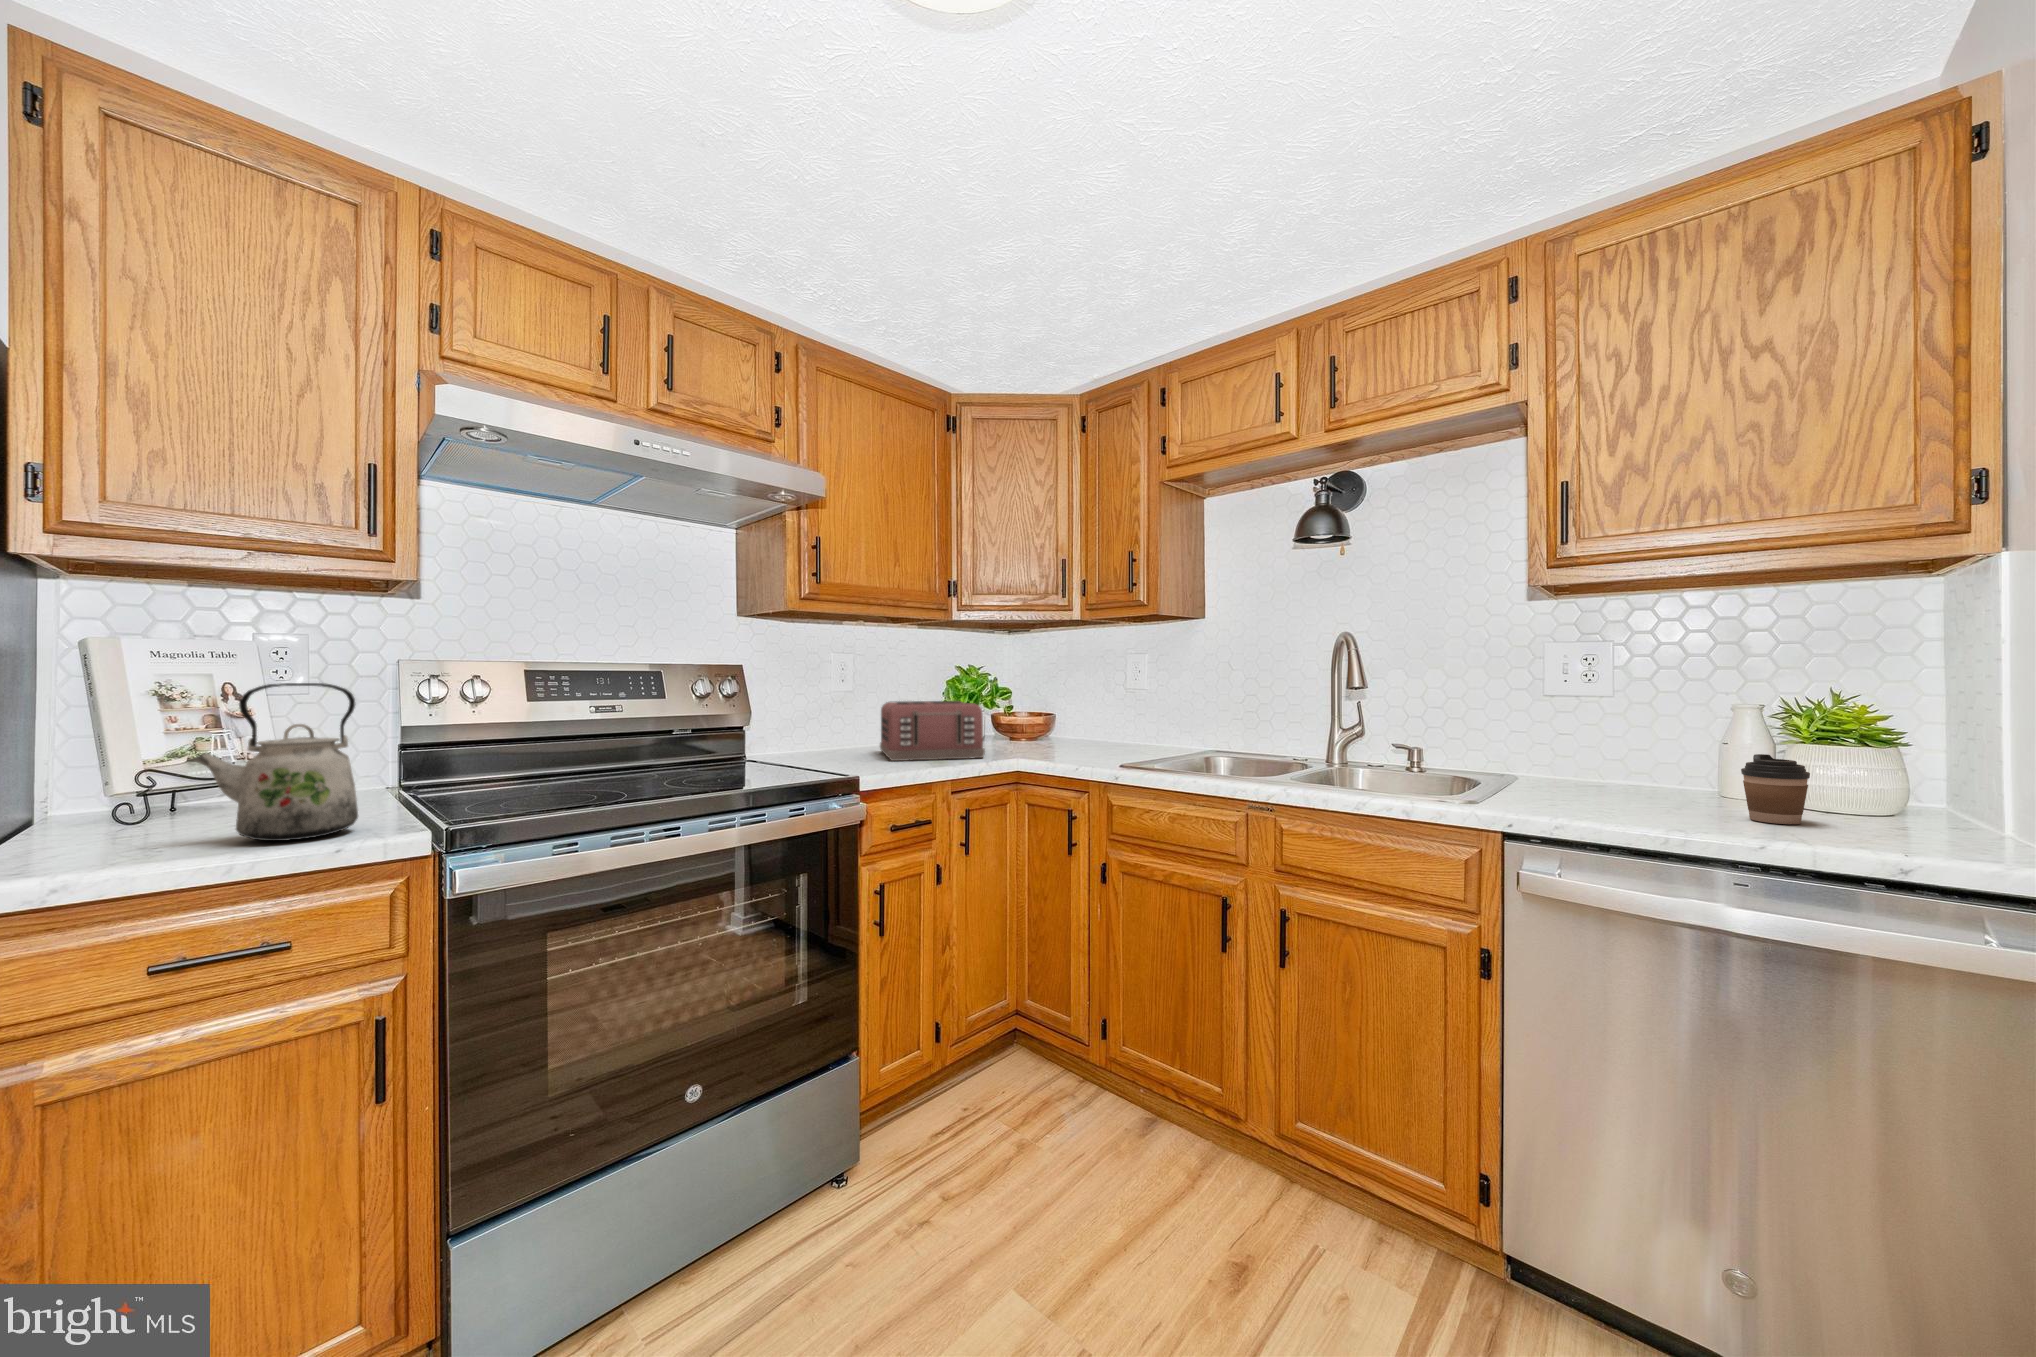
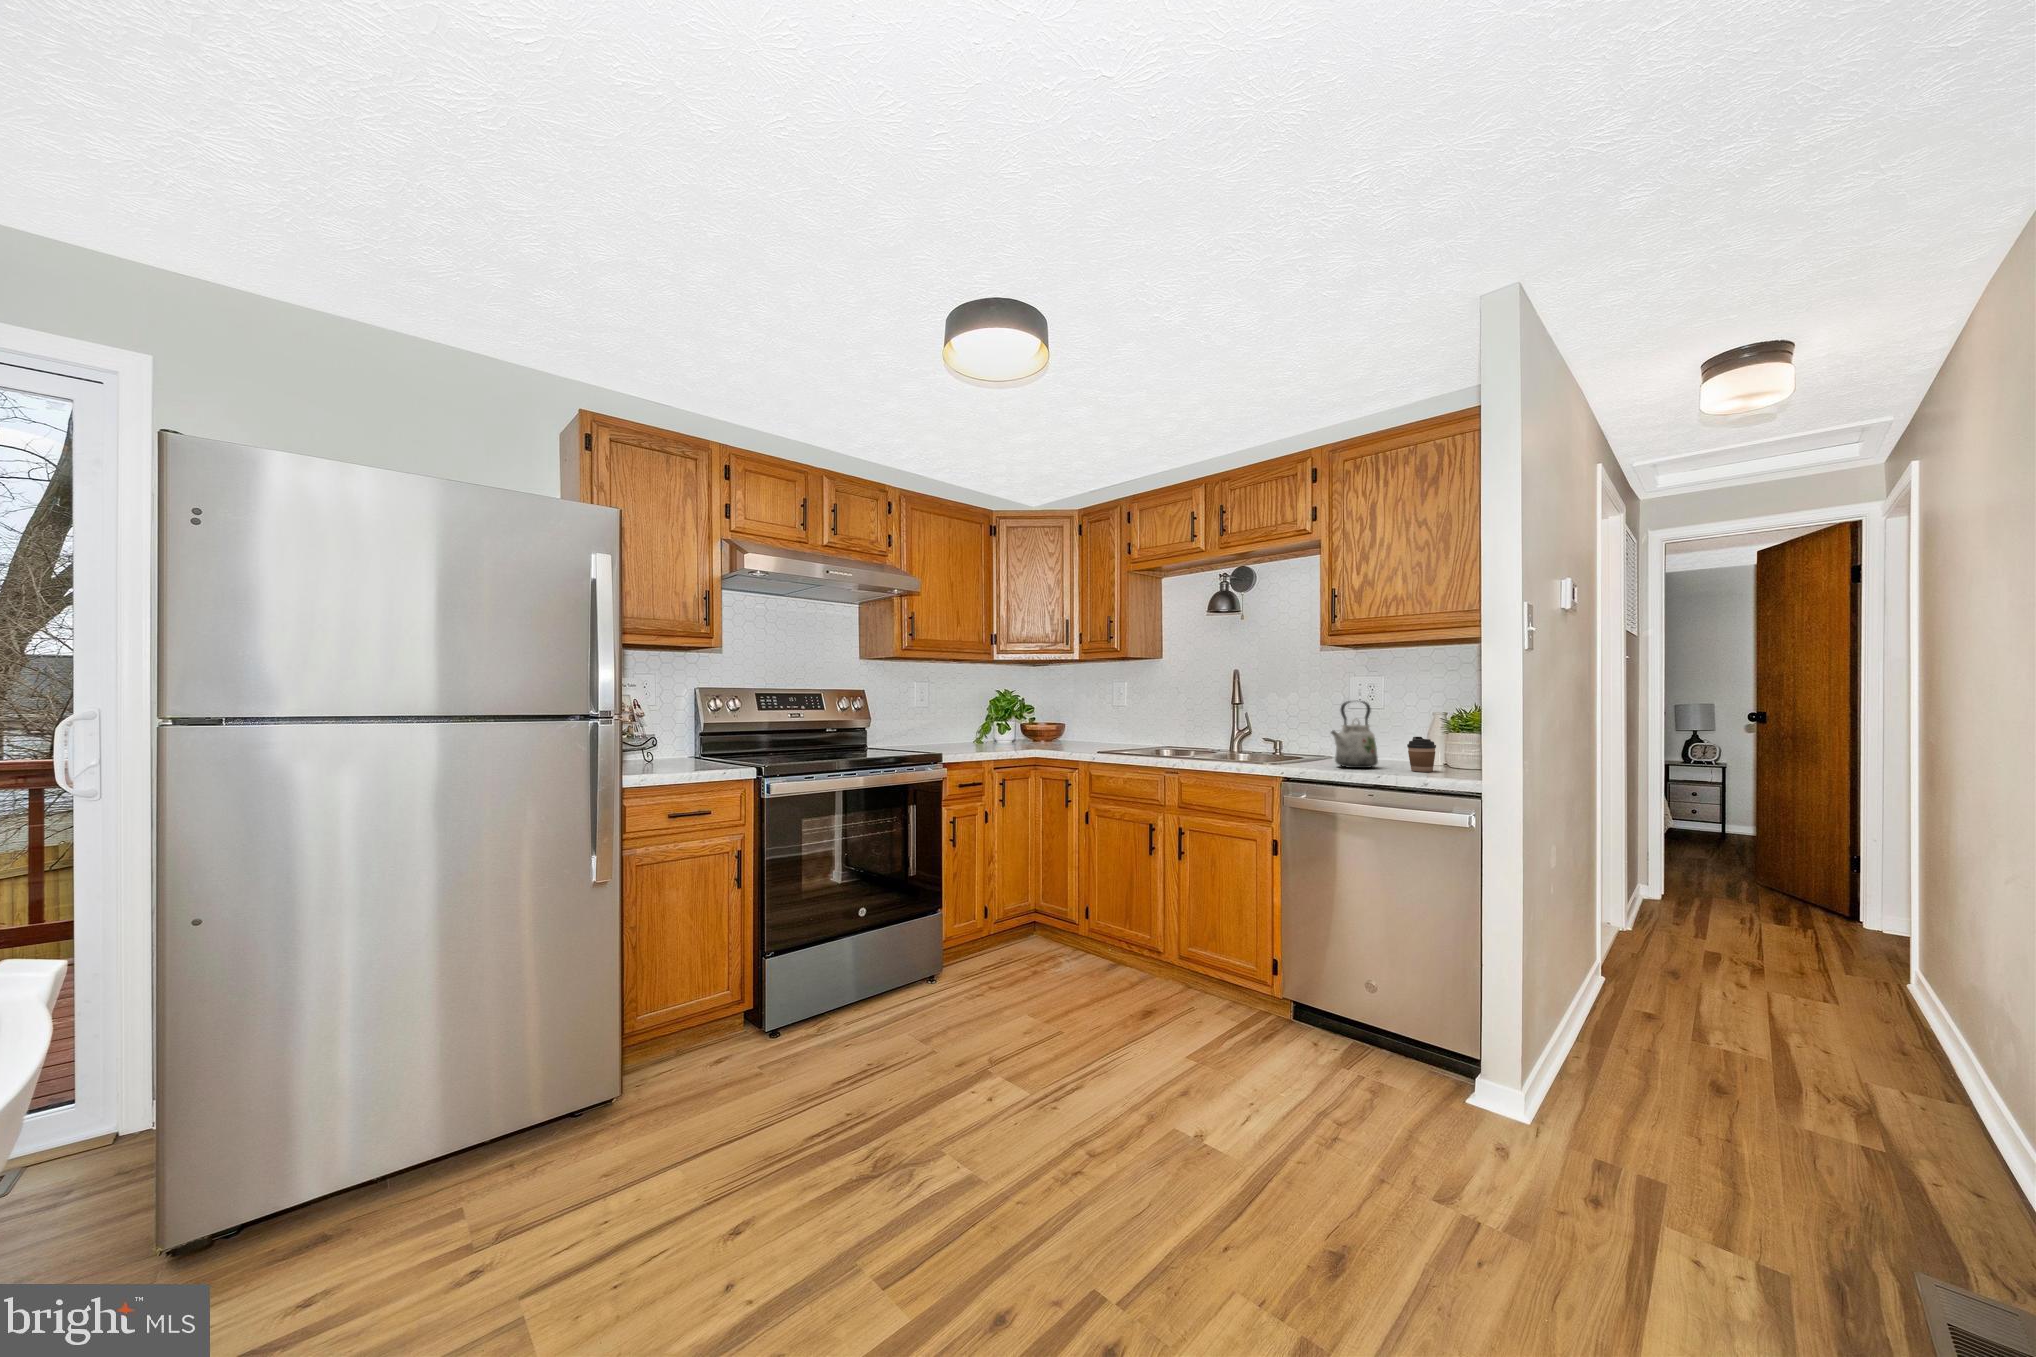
kettle: present [191,683,358,841] -> present [1331,701,1378,768]
toaster: present [880,701,985,761] -> none [948,711,1015,748]

